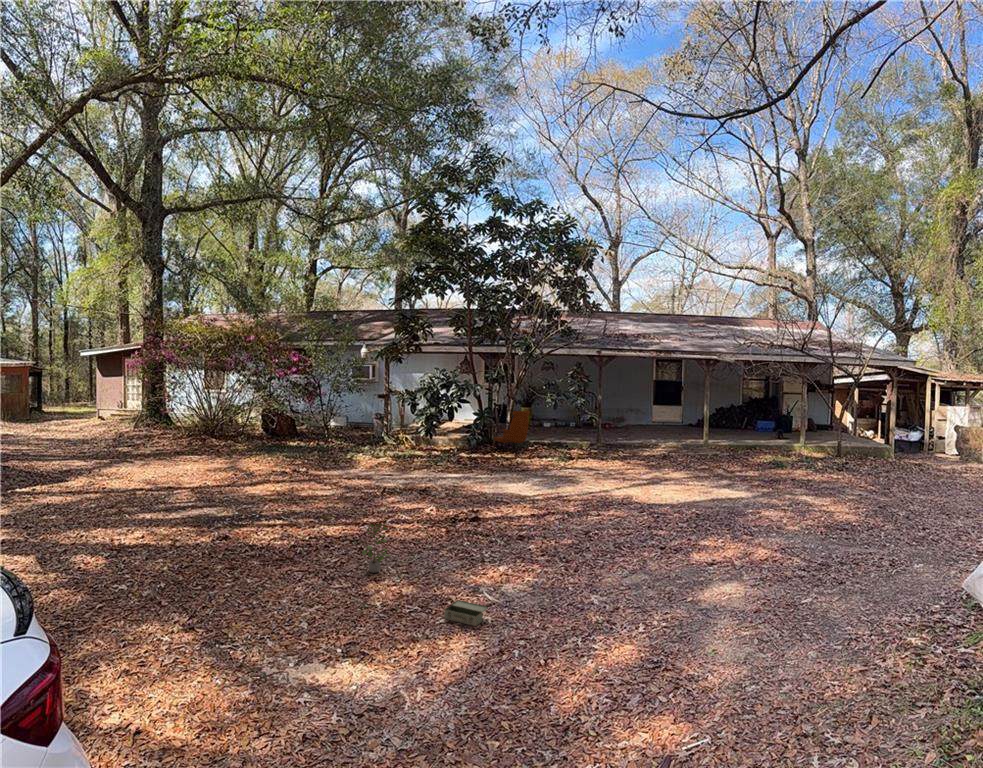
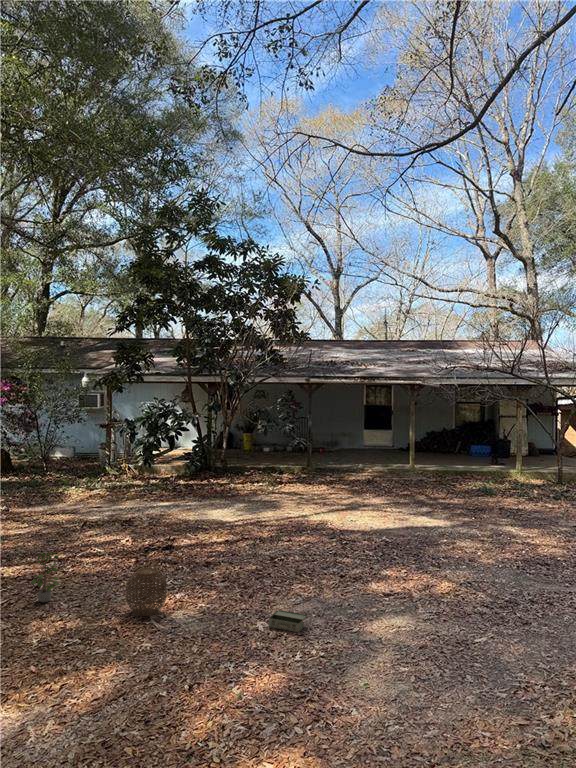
lounge chair: present [494,411,530,451] -> none [206,438,241,480]
woven basket: none [457,541,497,588] -> present [126,568,167,616]
toolbox: present [445,600,488,626] -> present [269,610,307,632]

